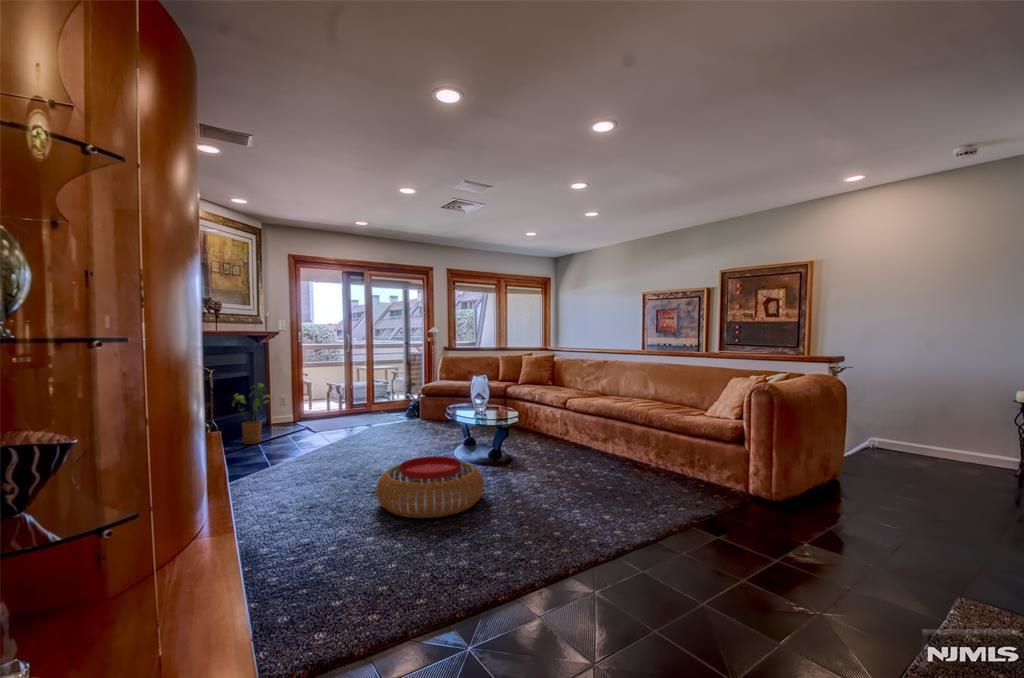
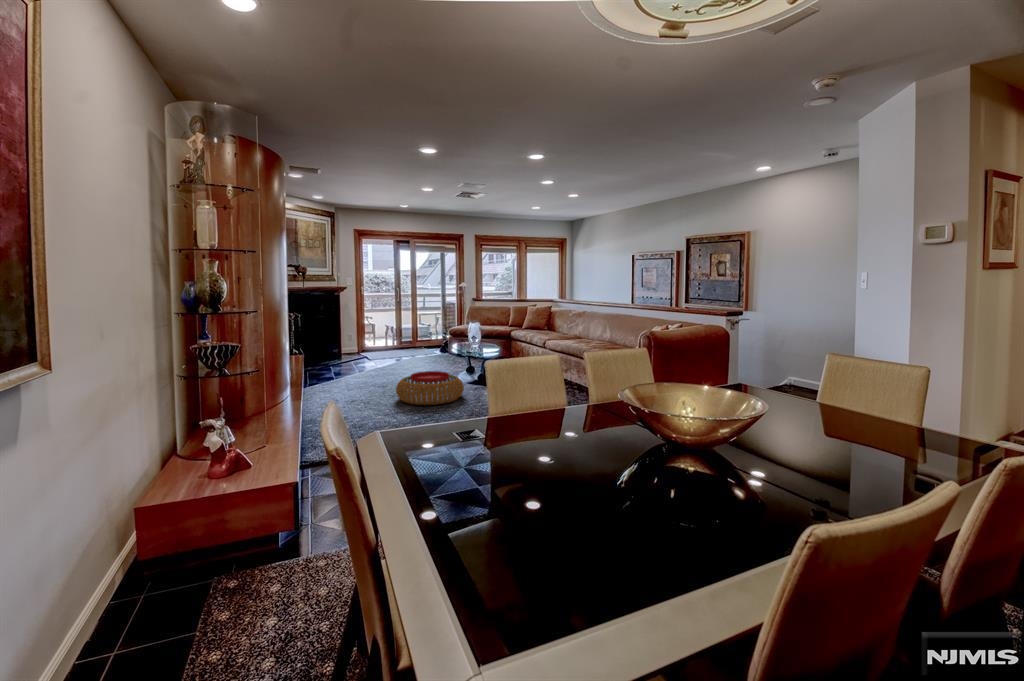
house plant: present [232,384,271,444] -> none [316,324,343,366]

